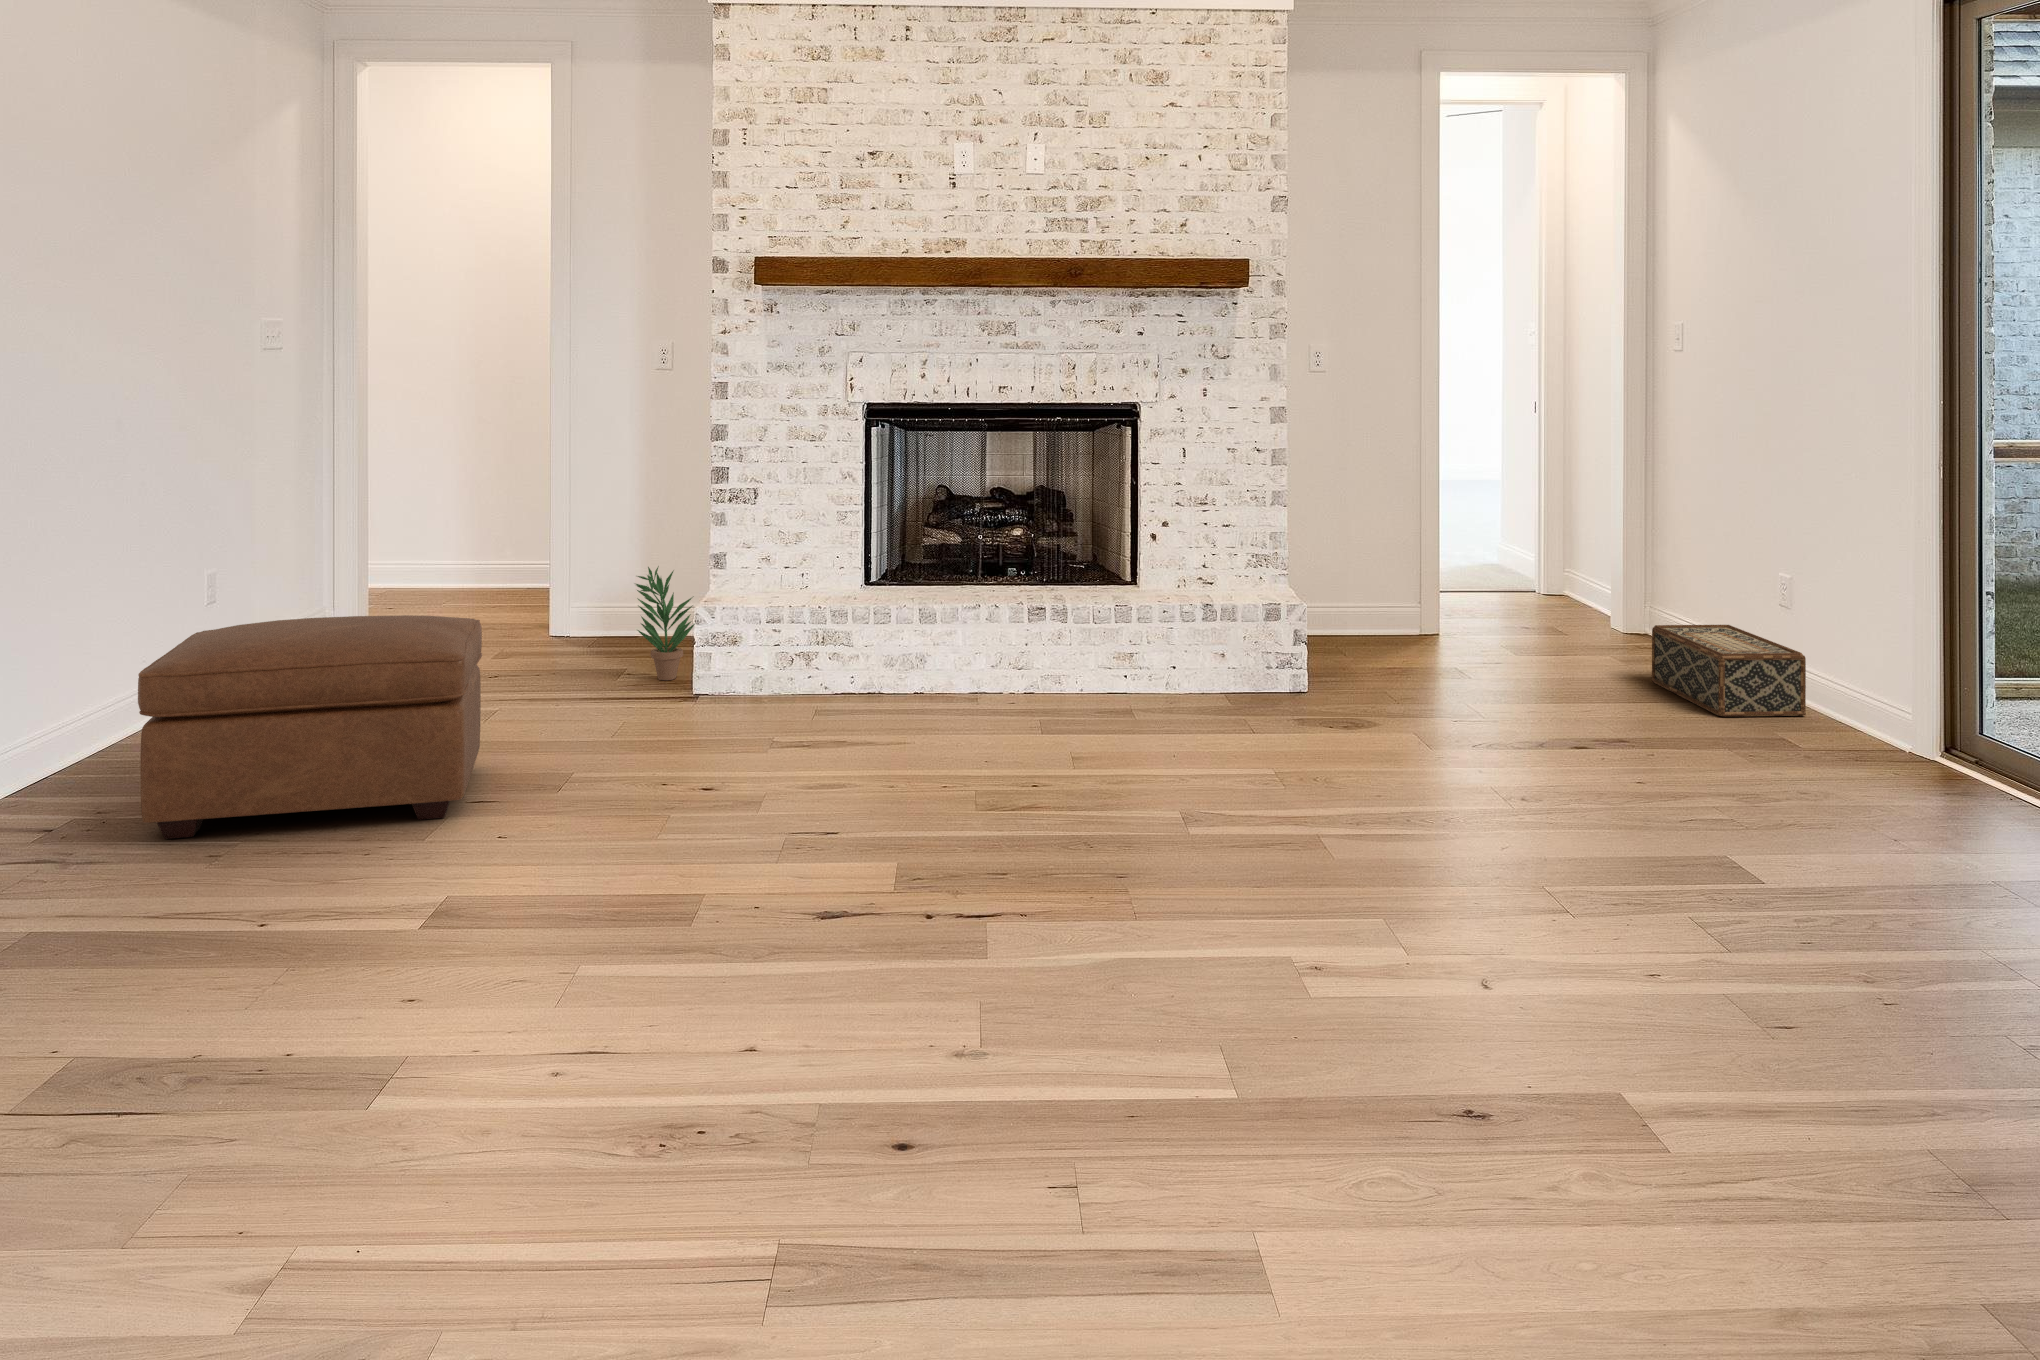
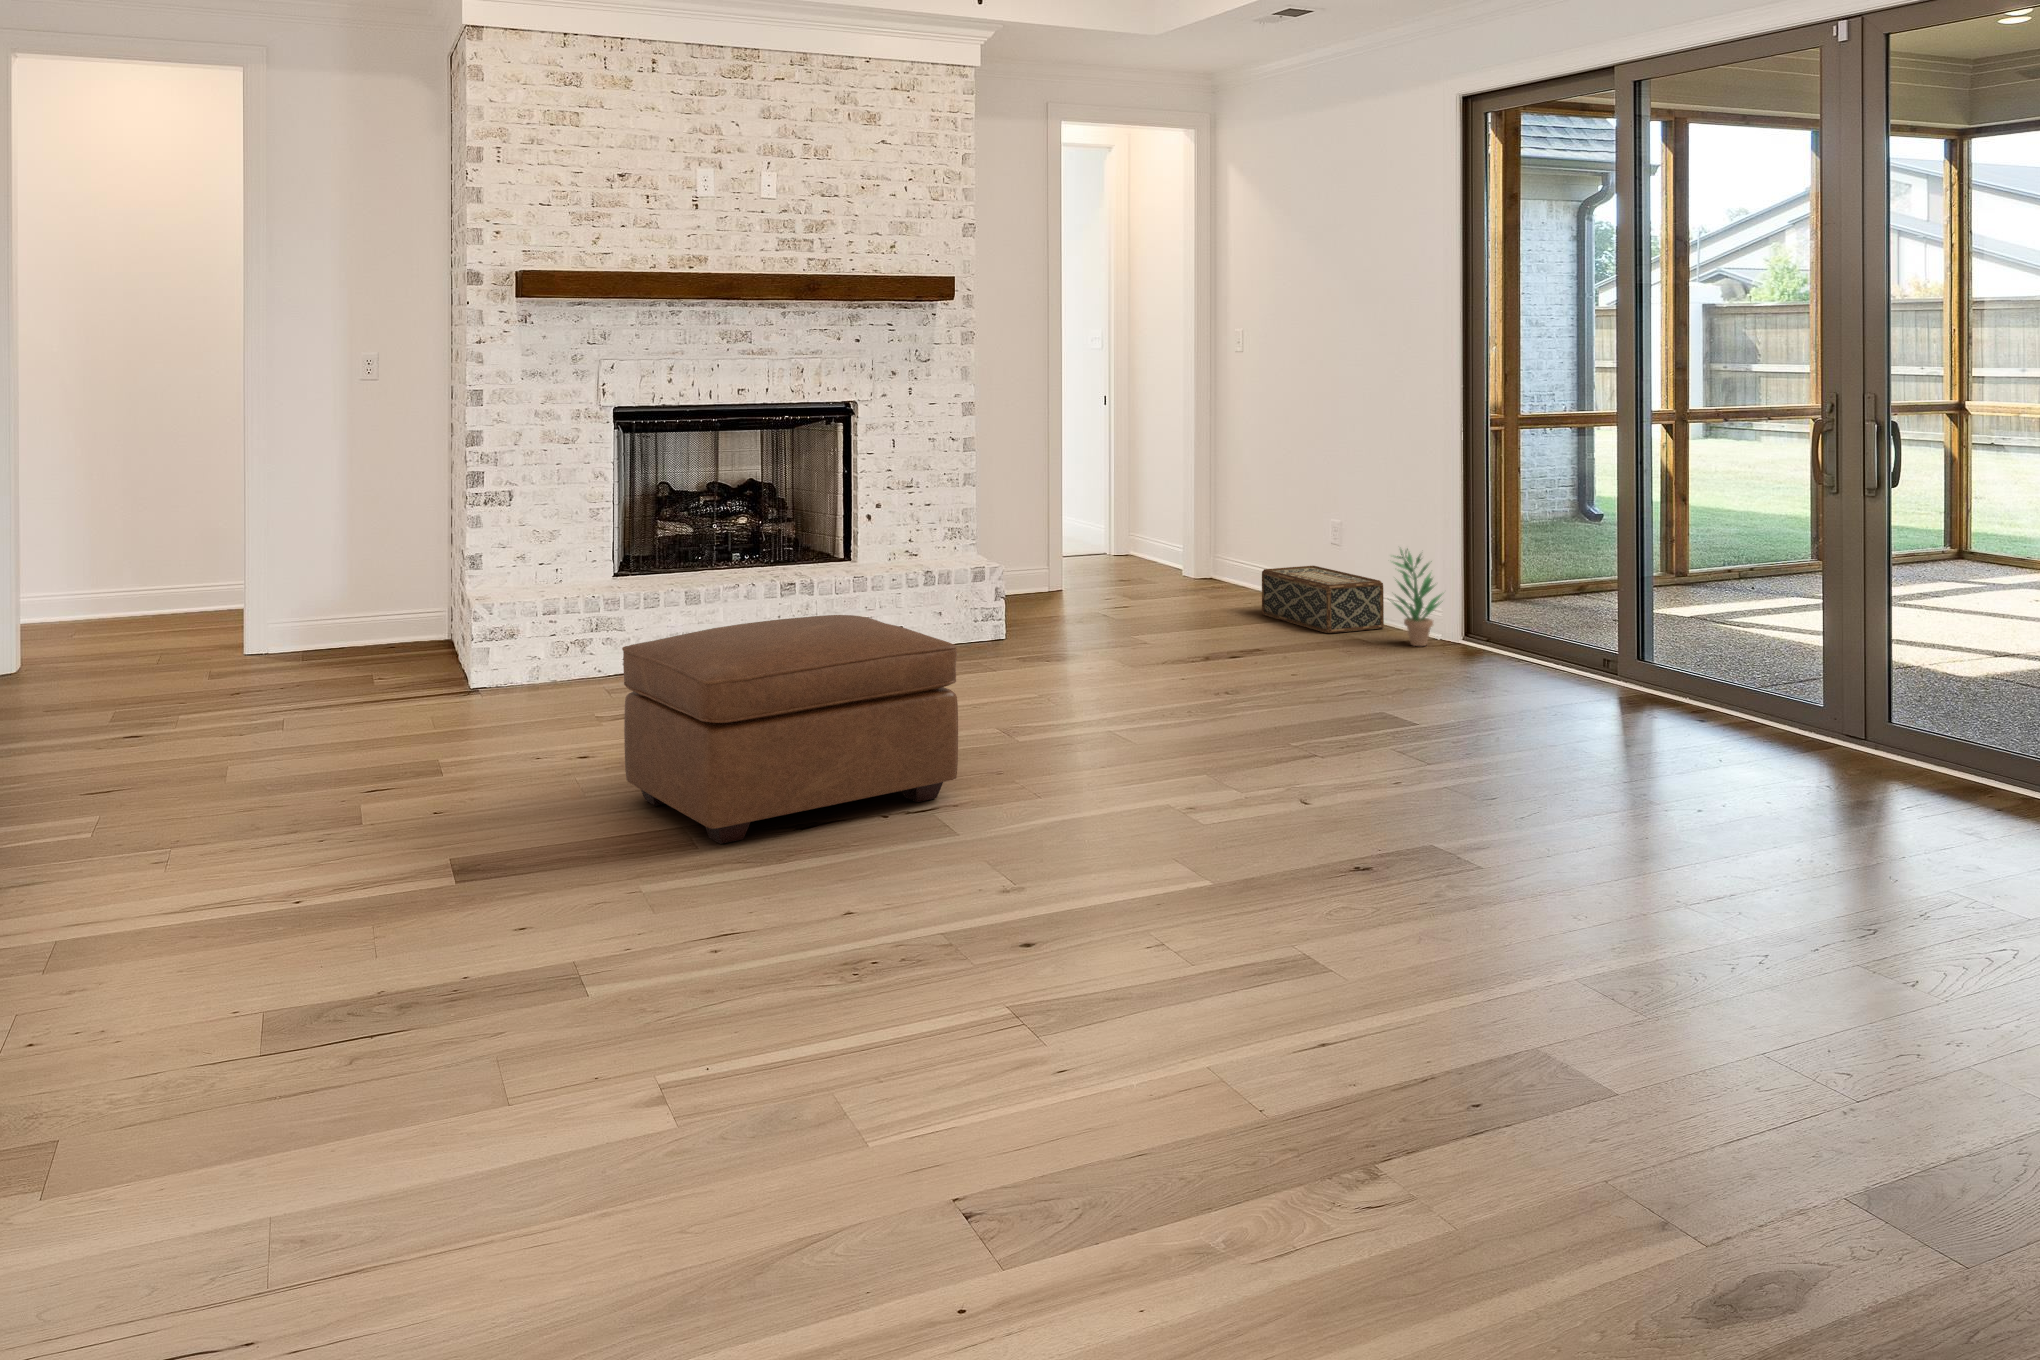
potted plant: present [636,566,695,680] -> present [1393,549,1442,646]
ottoman: present [138,615,482,839] -> present [622,615,958,844]

